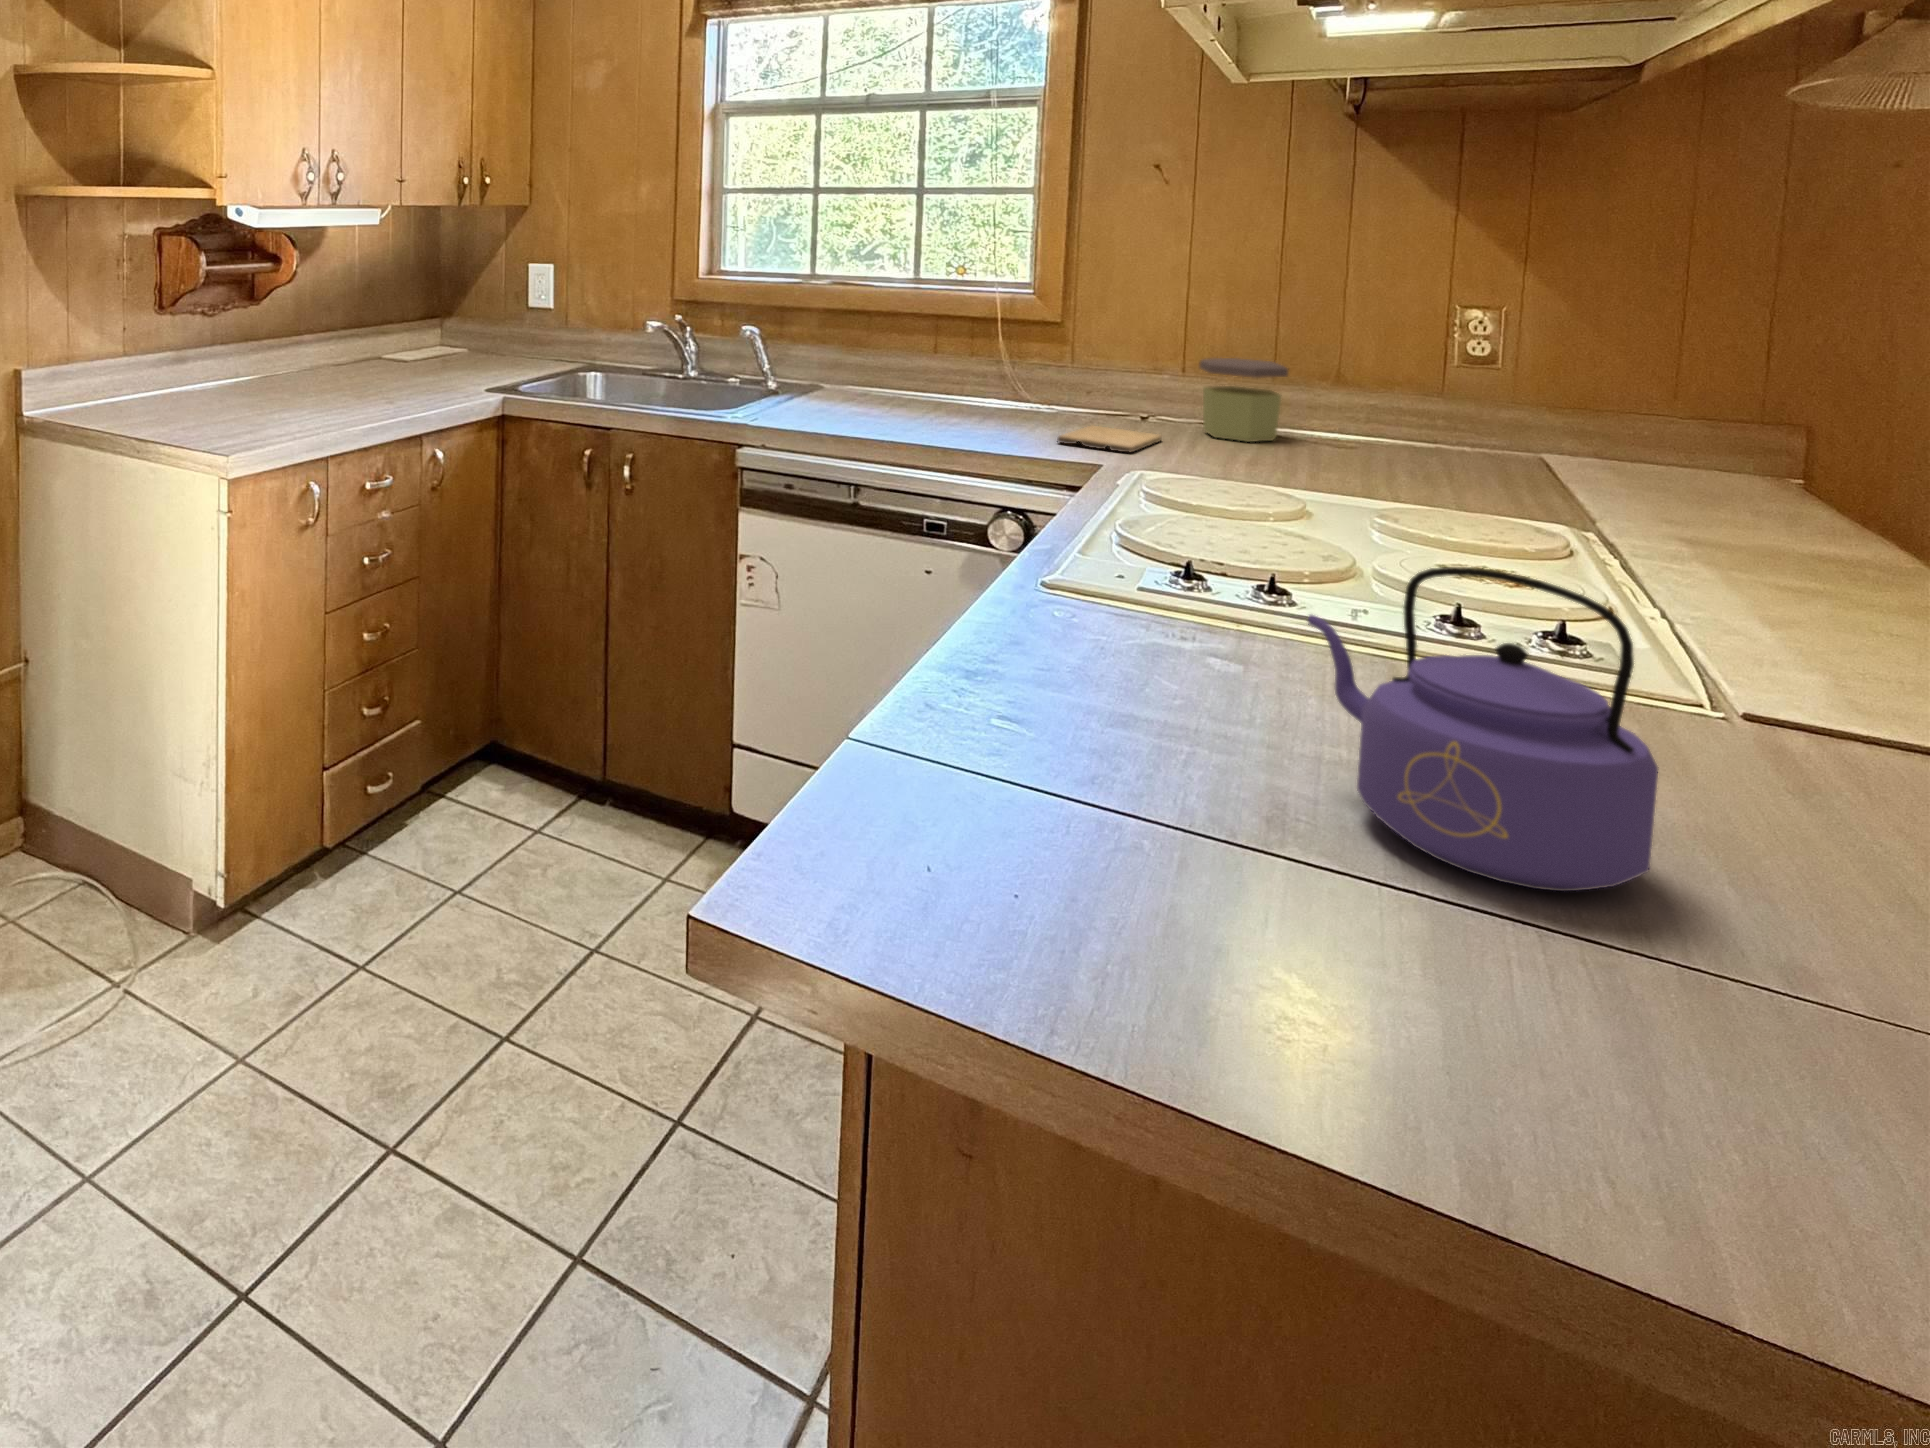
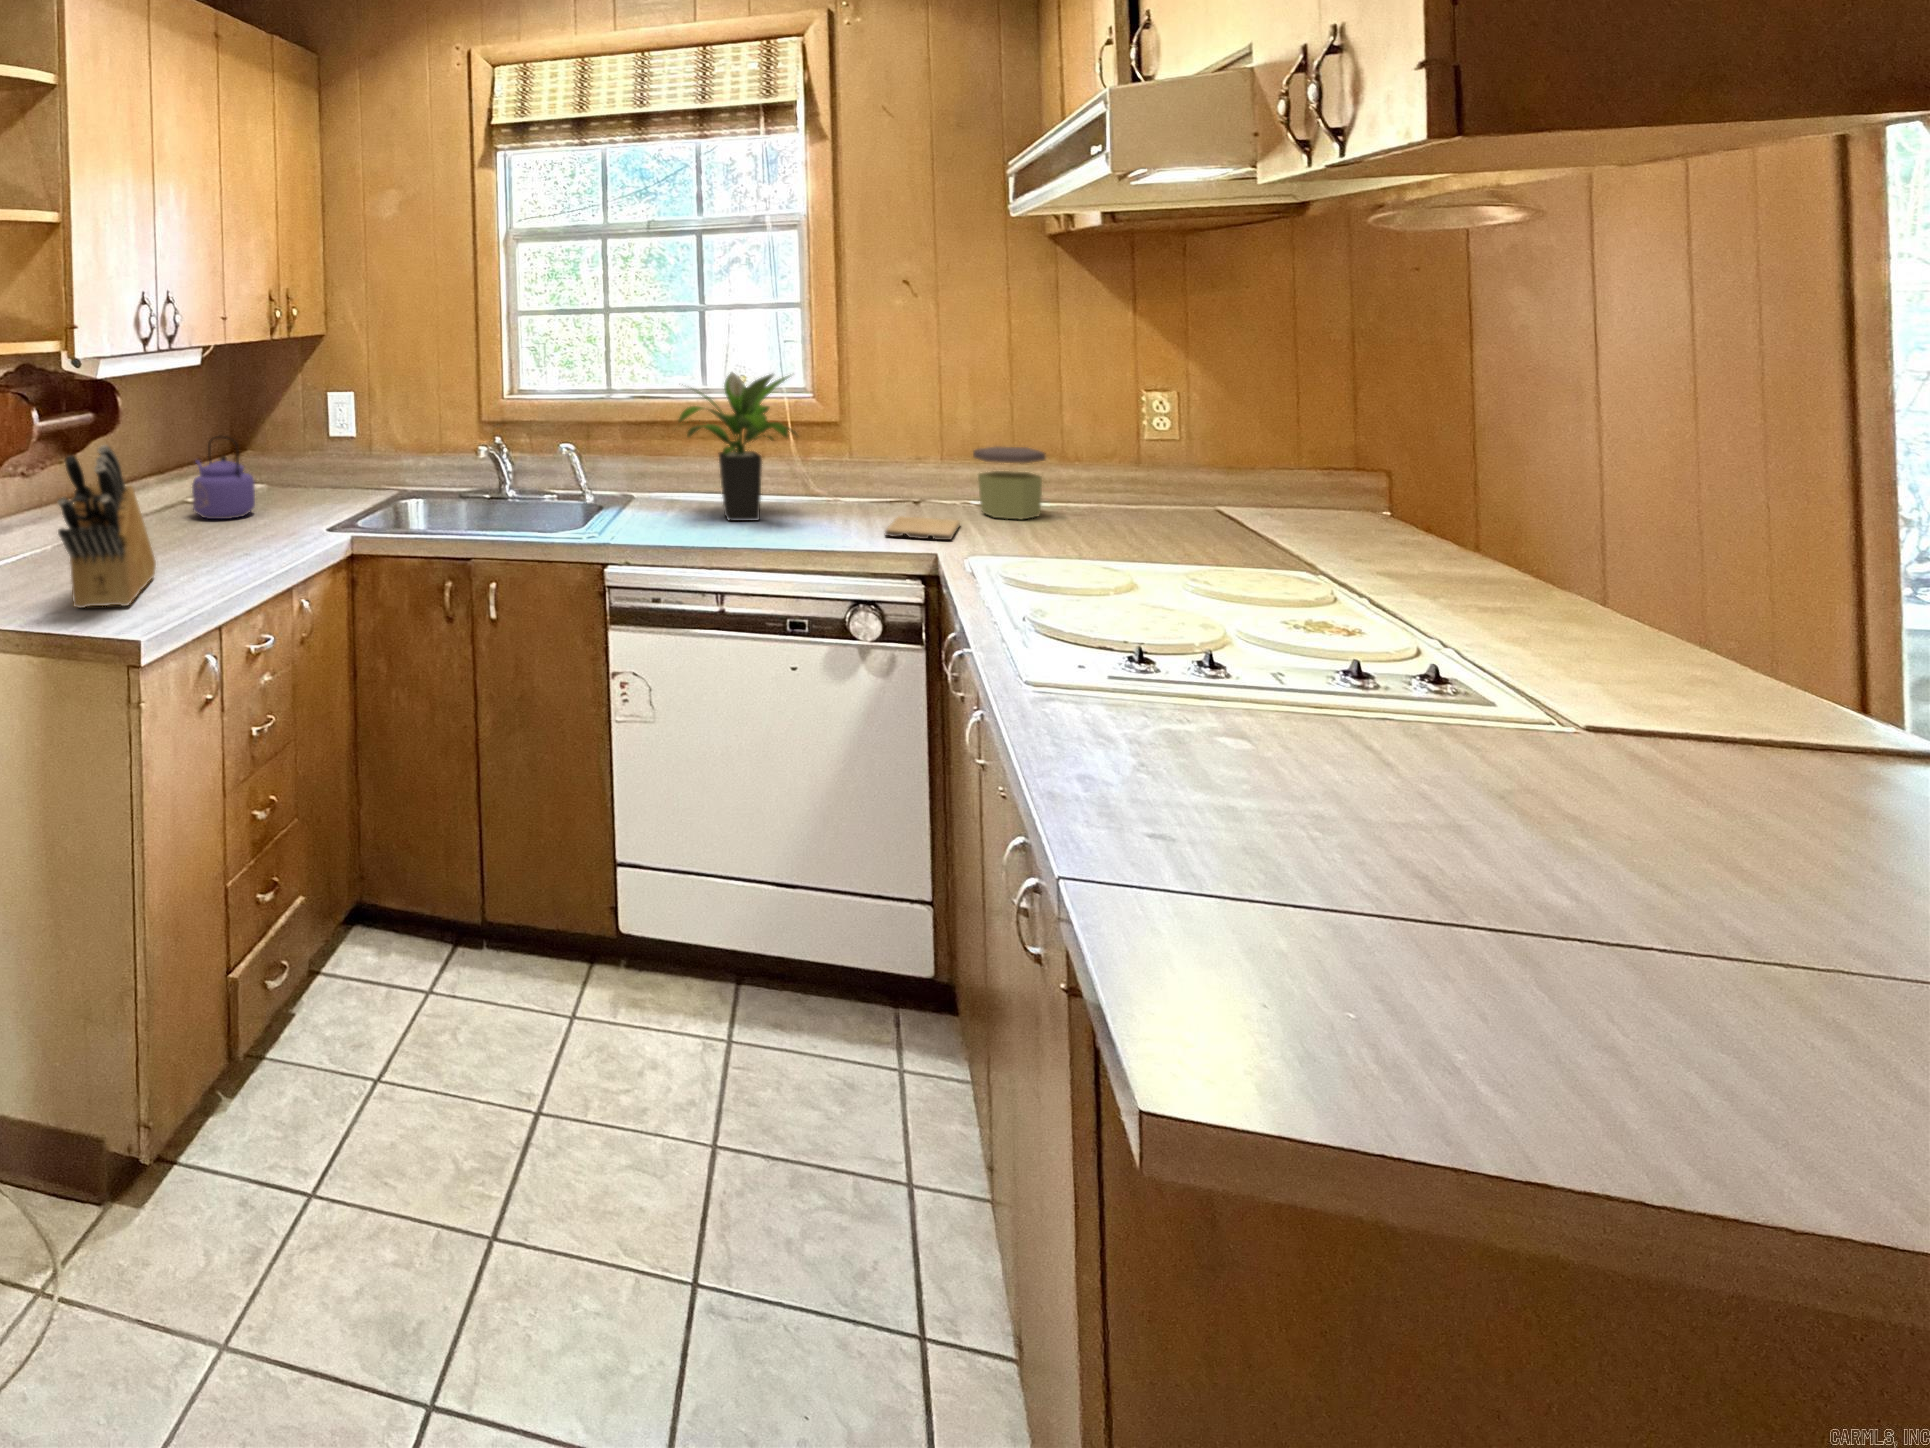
potted plant: none [842,257,991,417] -> present [679,373,797,521]
knife block: none [183,282,298,430] -> present [58,445,156,608]
kettle: present [1308,567,1659,892] -> present [192,437,255,519]

